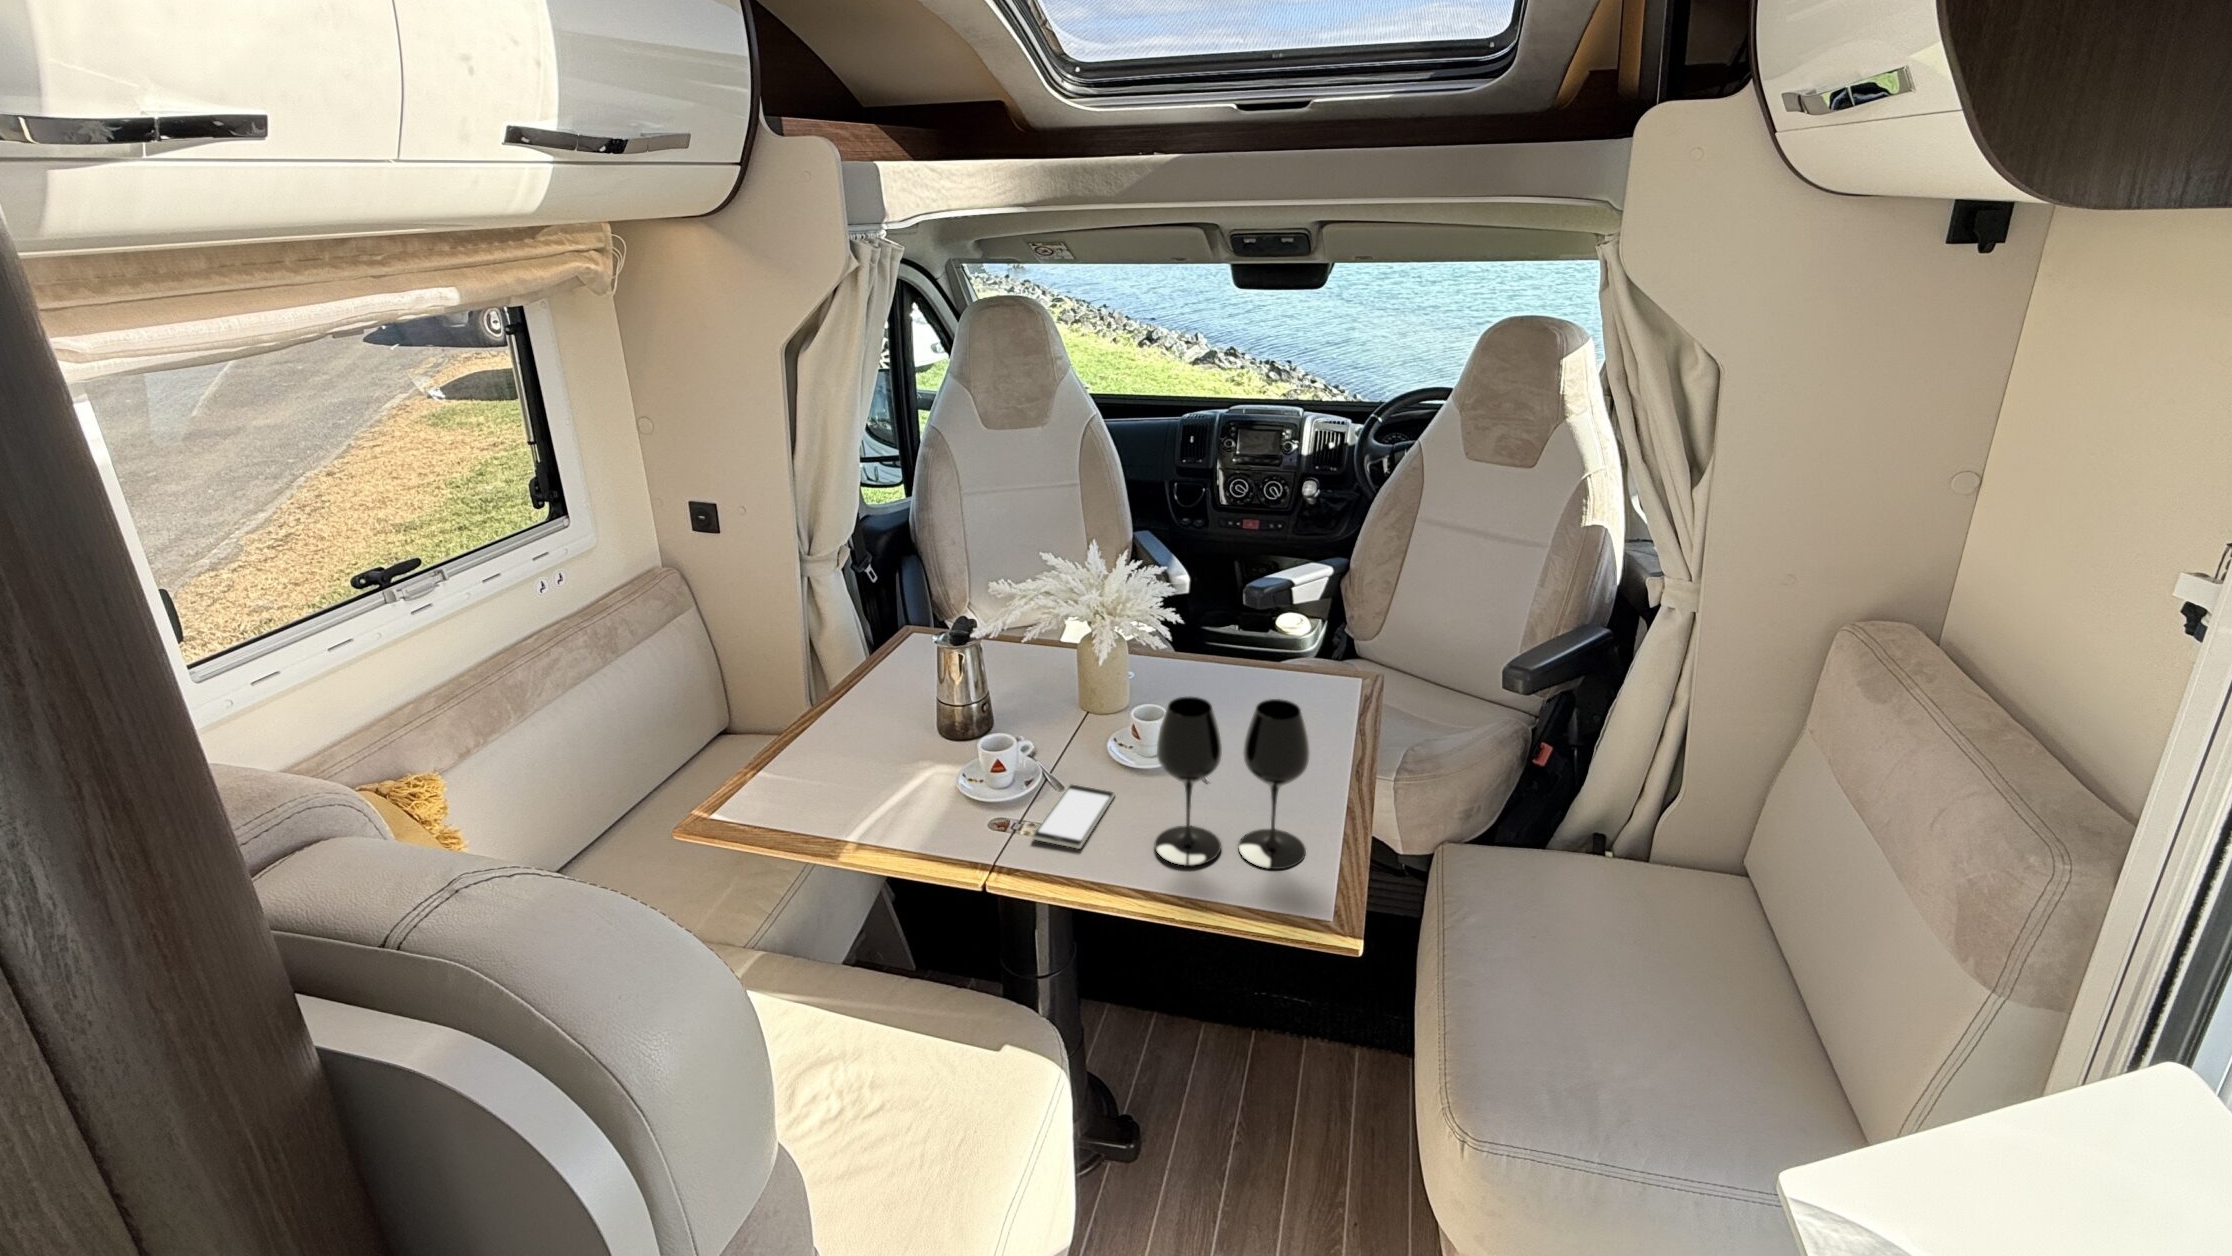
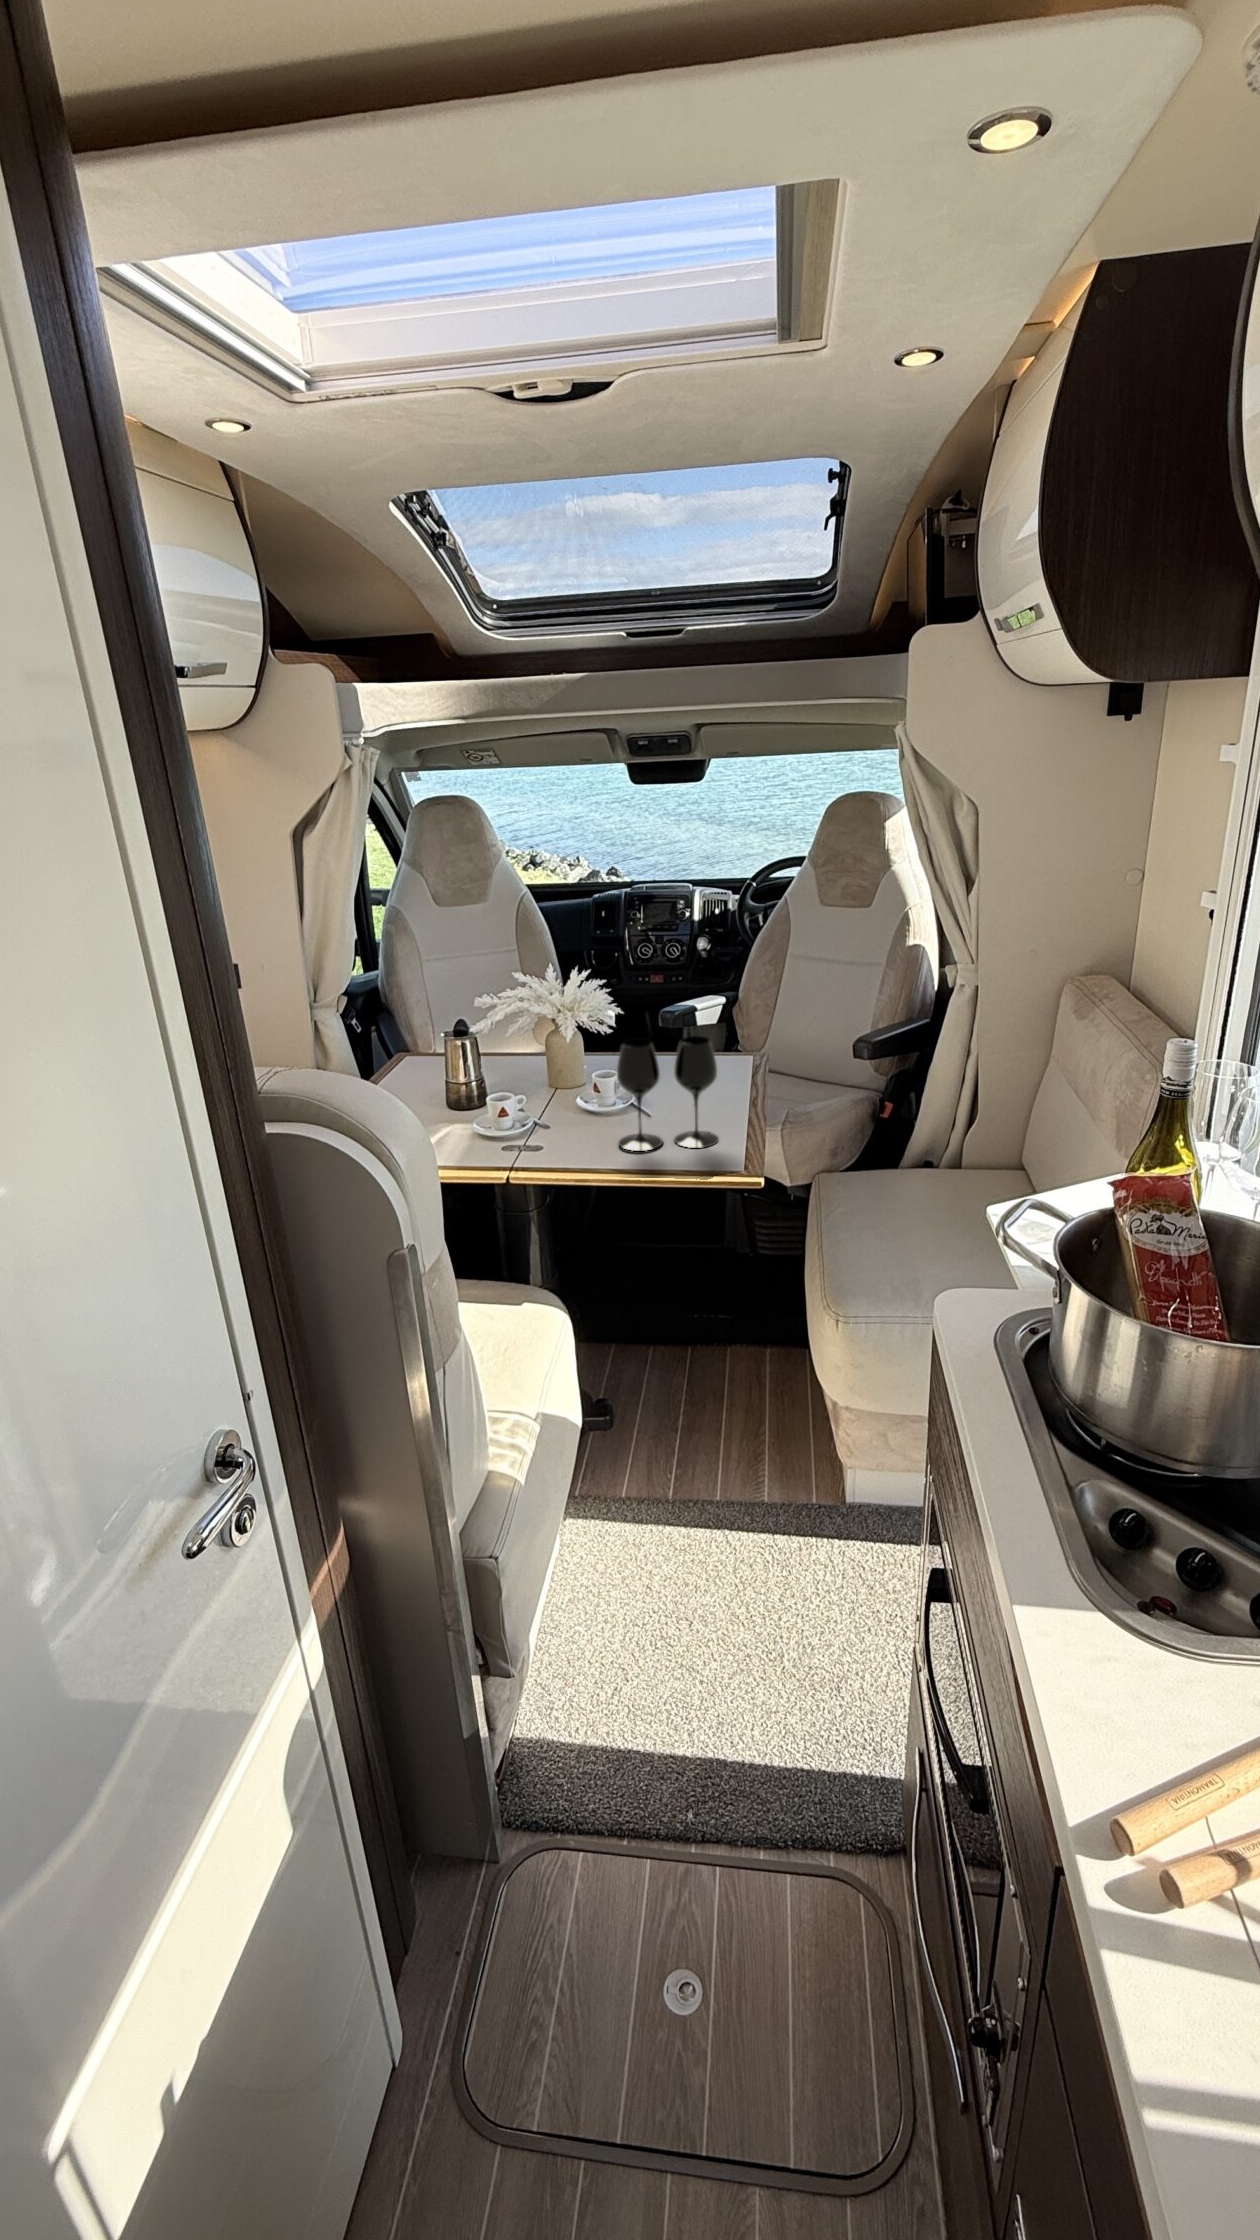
smartphone: present [1032,784,1115,849] -> none [534,1121,586,1151]

